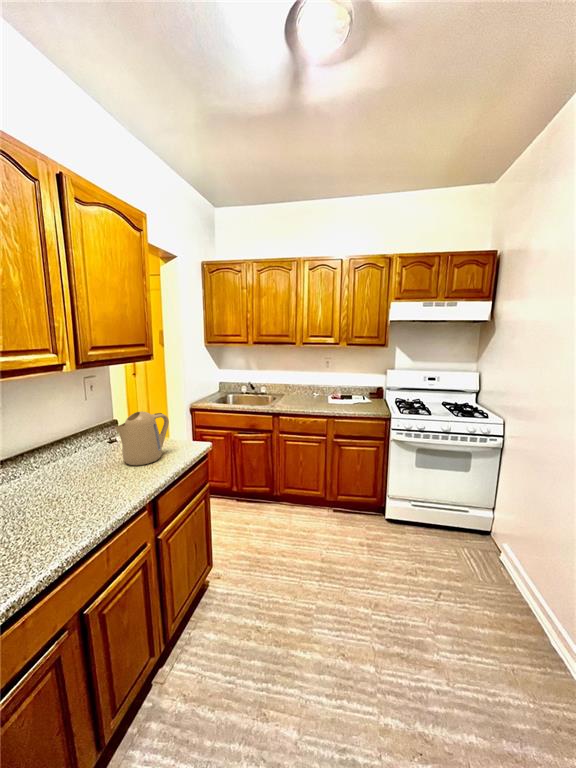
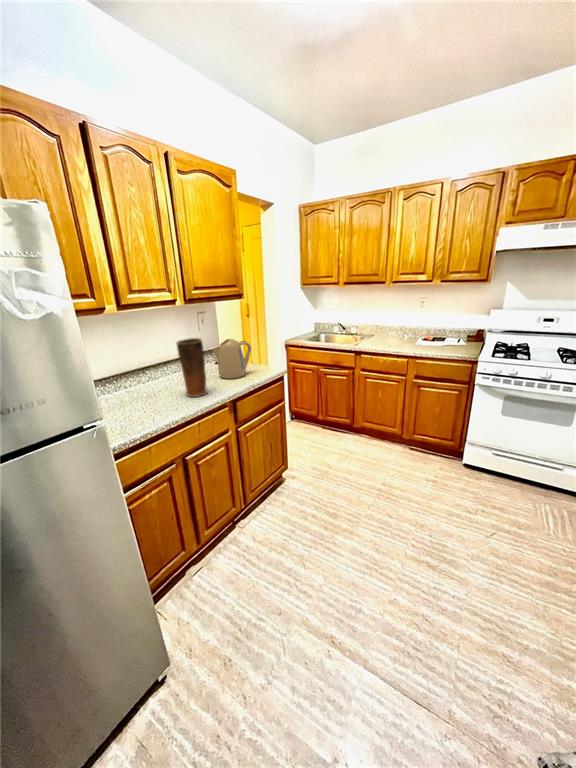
vase: none [65,416,115,506] -> present [176,338,207,397]

